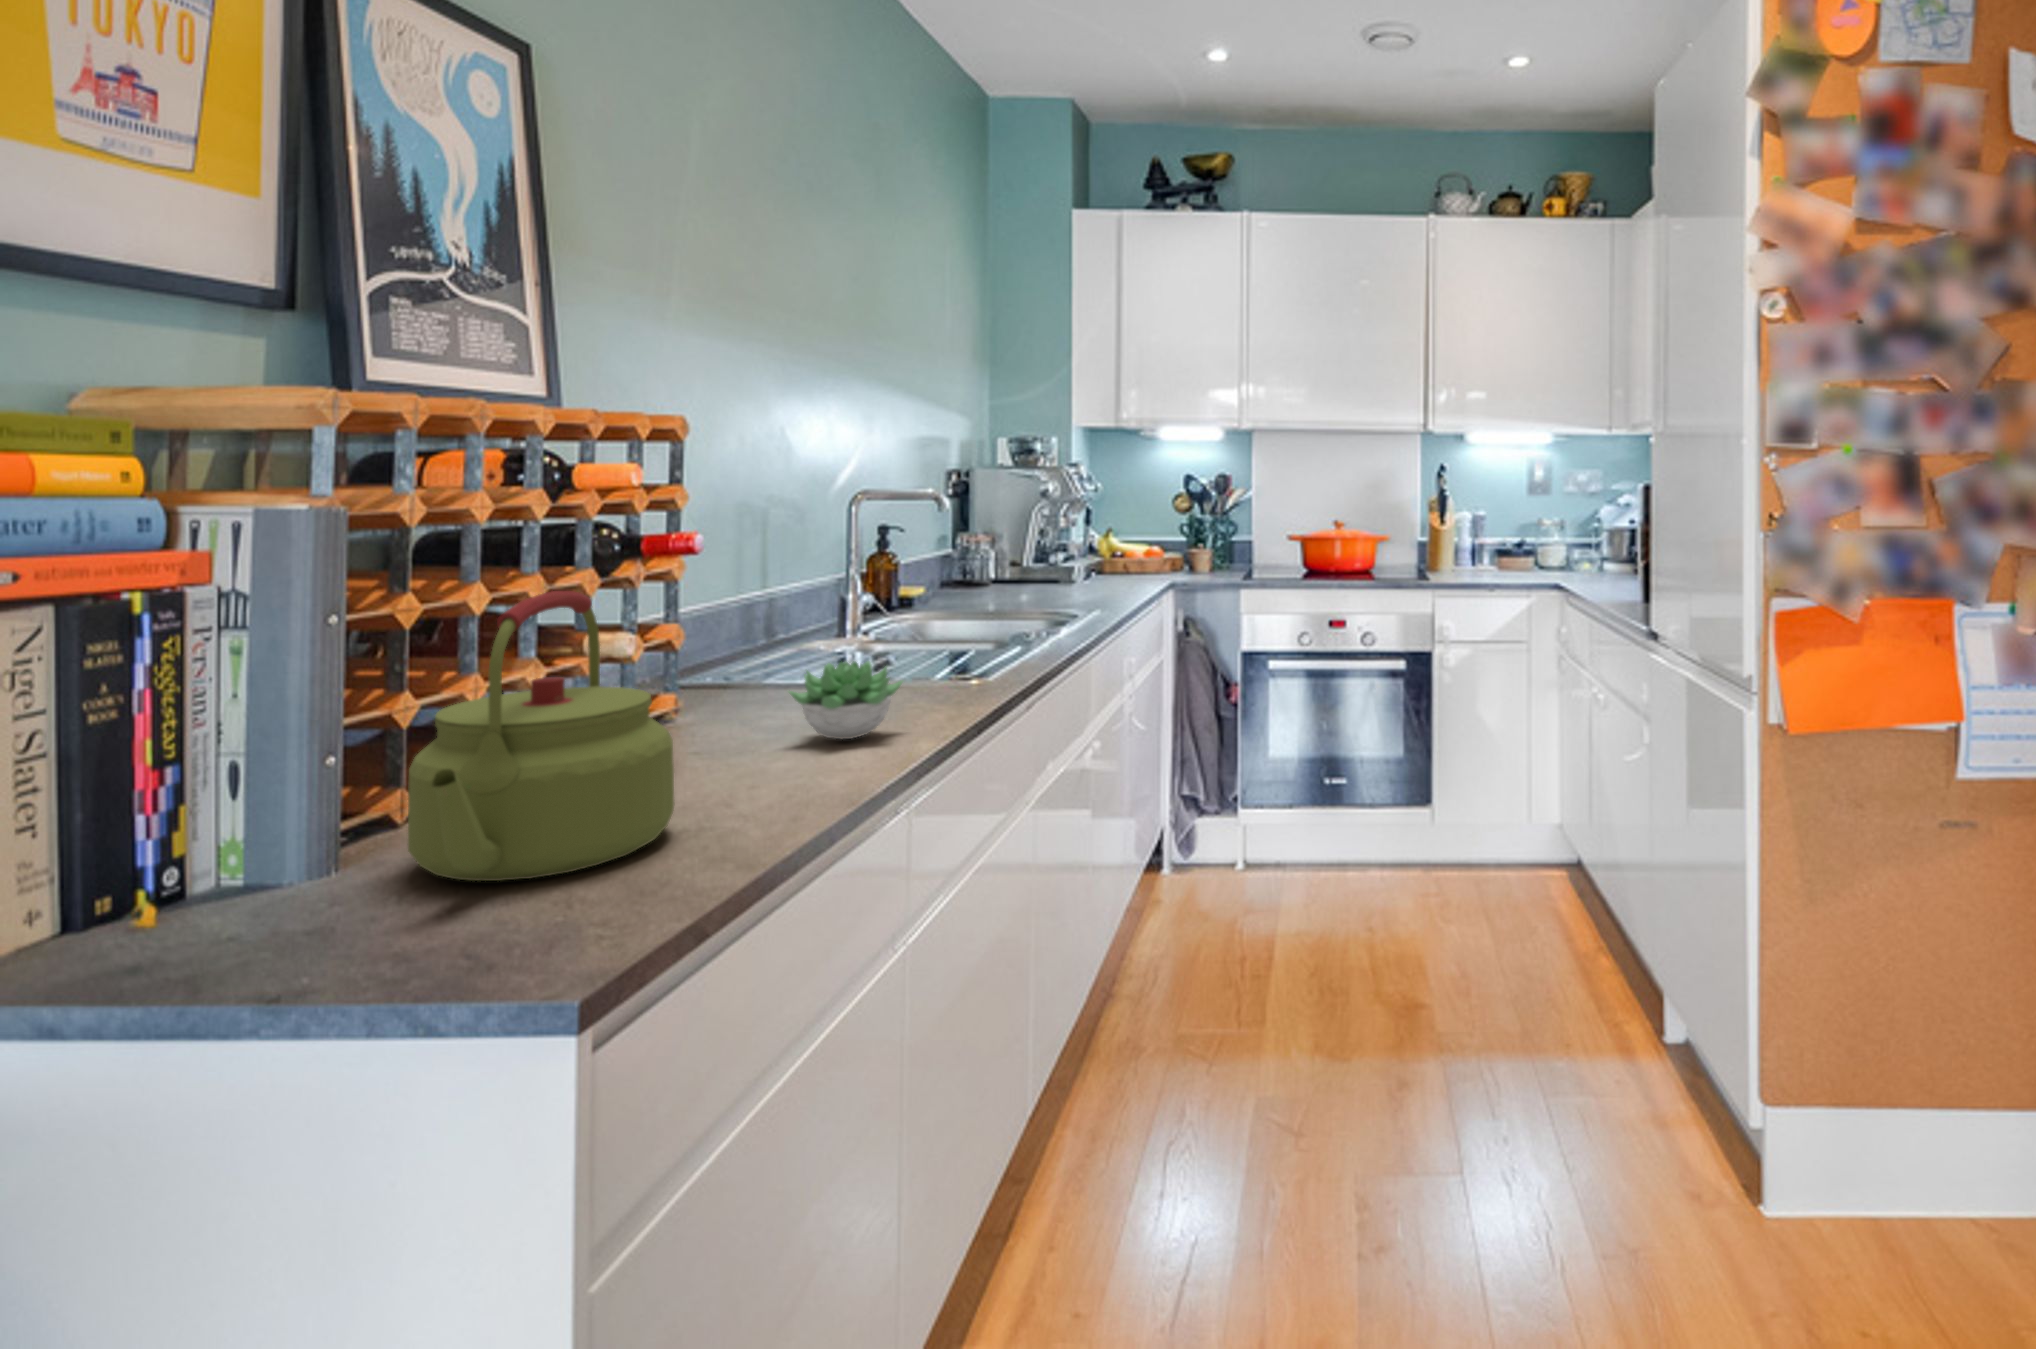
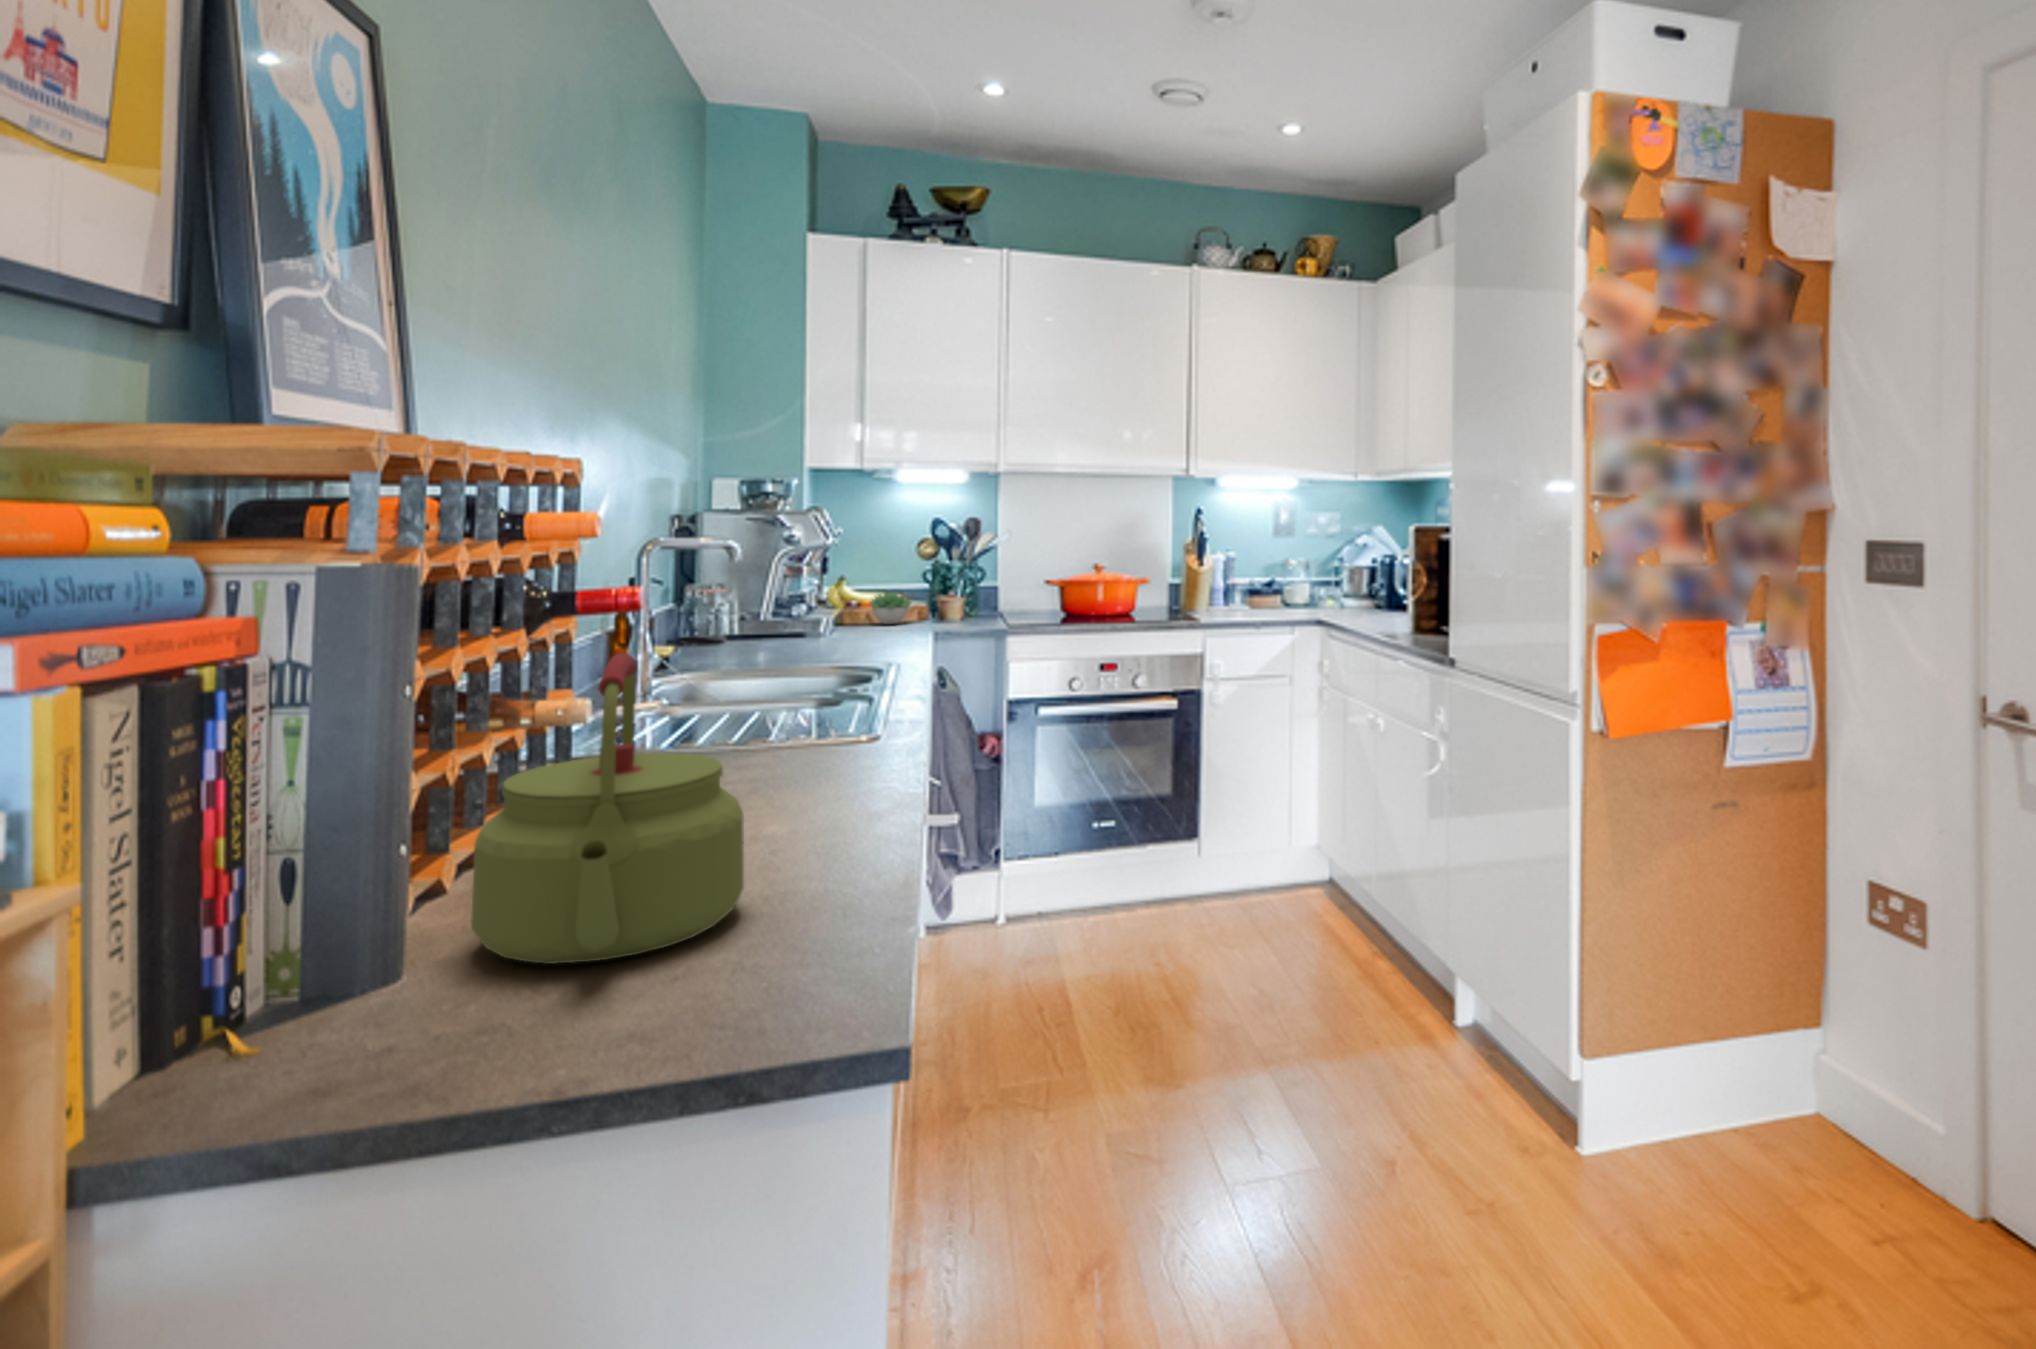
succulent plant: present [789,661,903,739] -> present [870,592,912,624]

